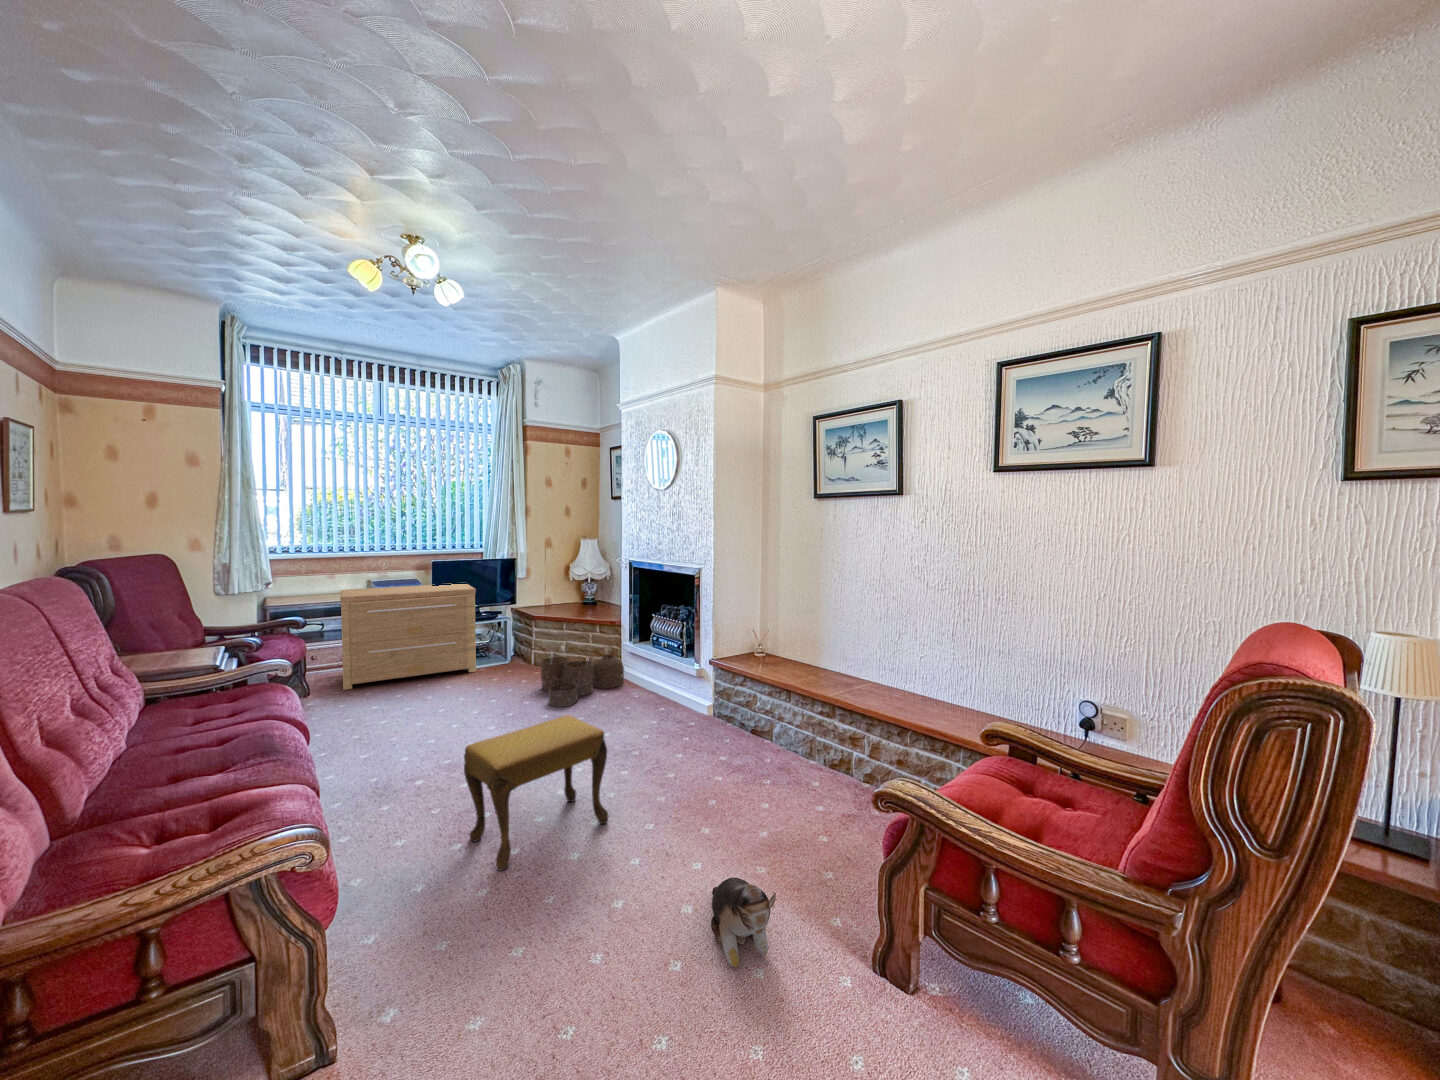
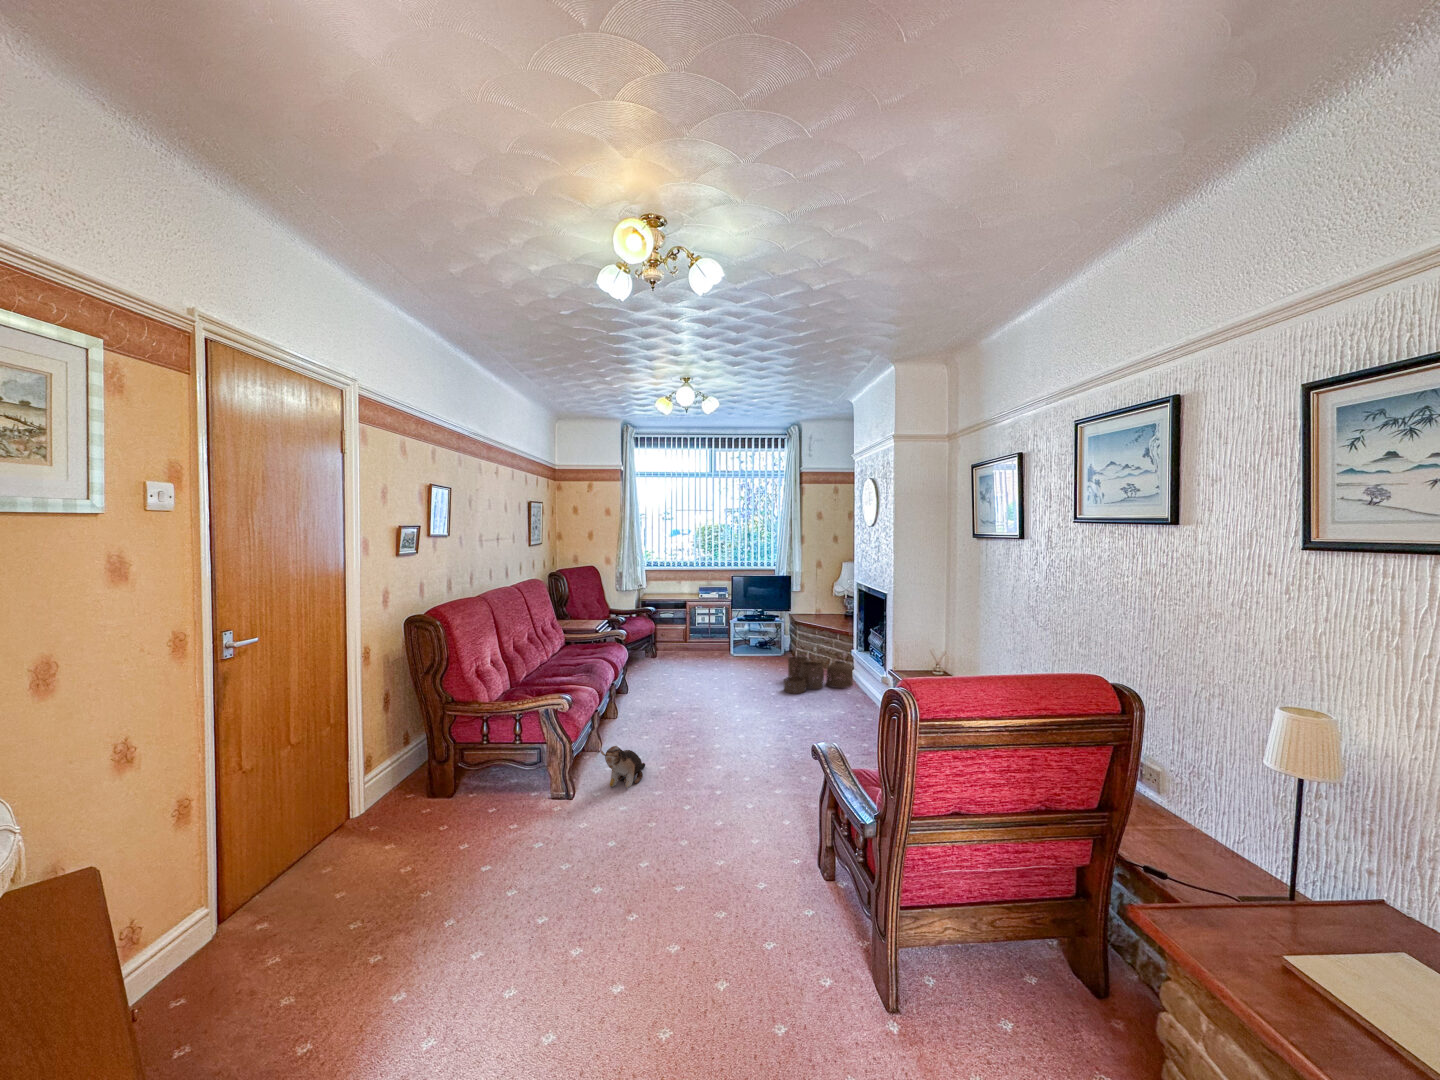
side table: present [340,584,476,690] -> none [673,593,757,661]
footstool: present [464,715,608,871] -> none [675,687,755,765]
plush toy: present [711,878,776,967] -> present [601,746,645,788]

